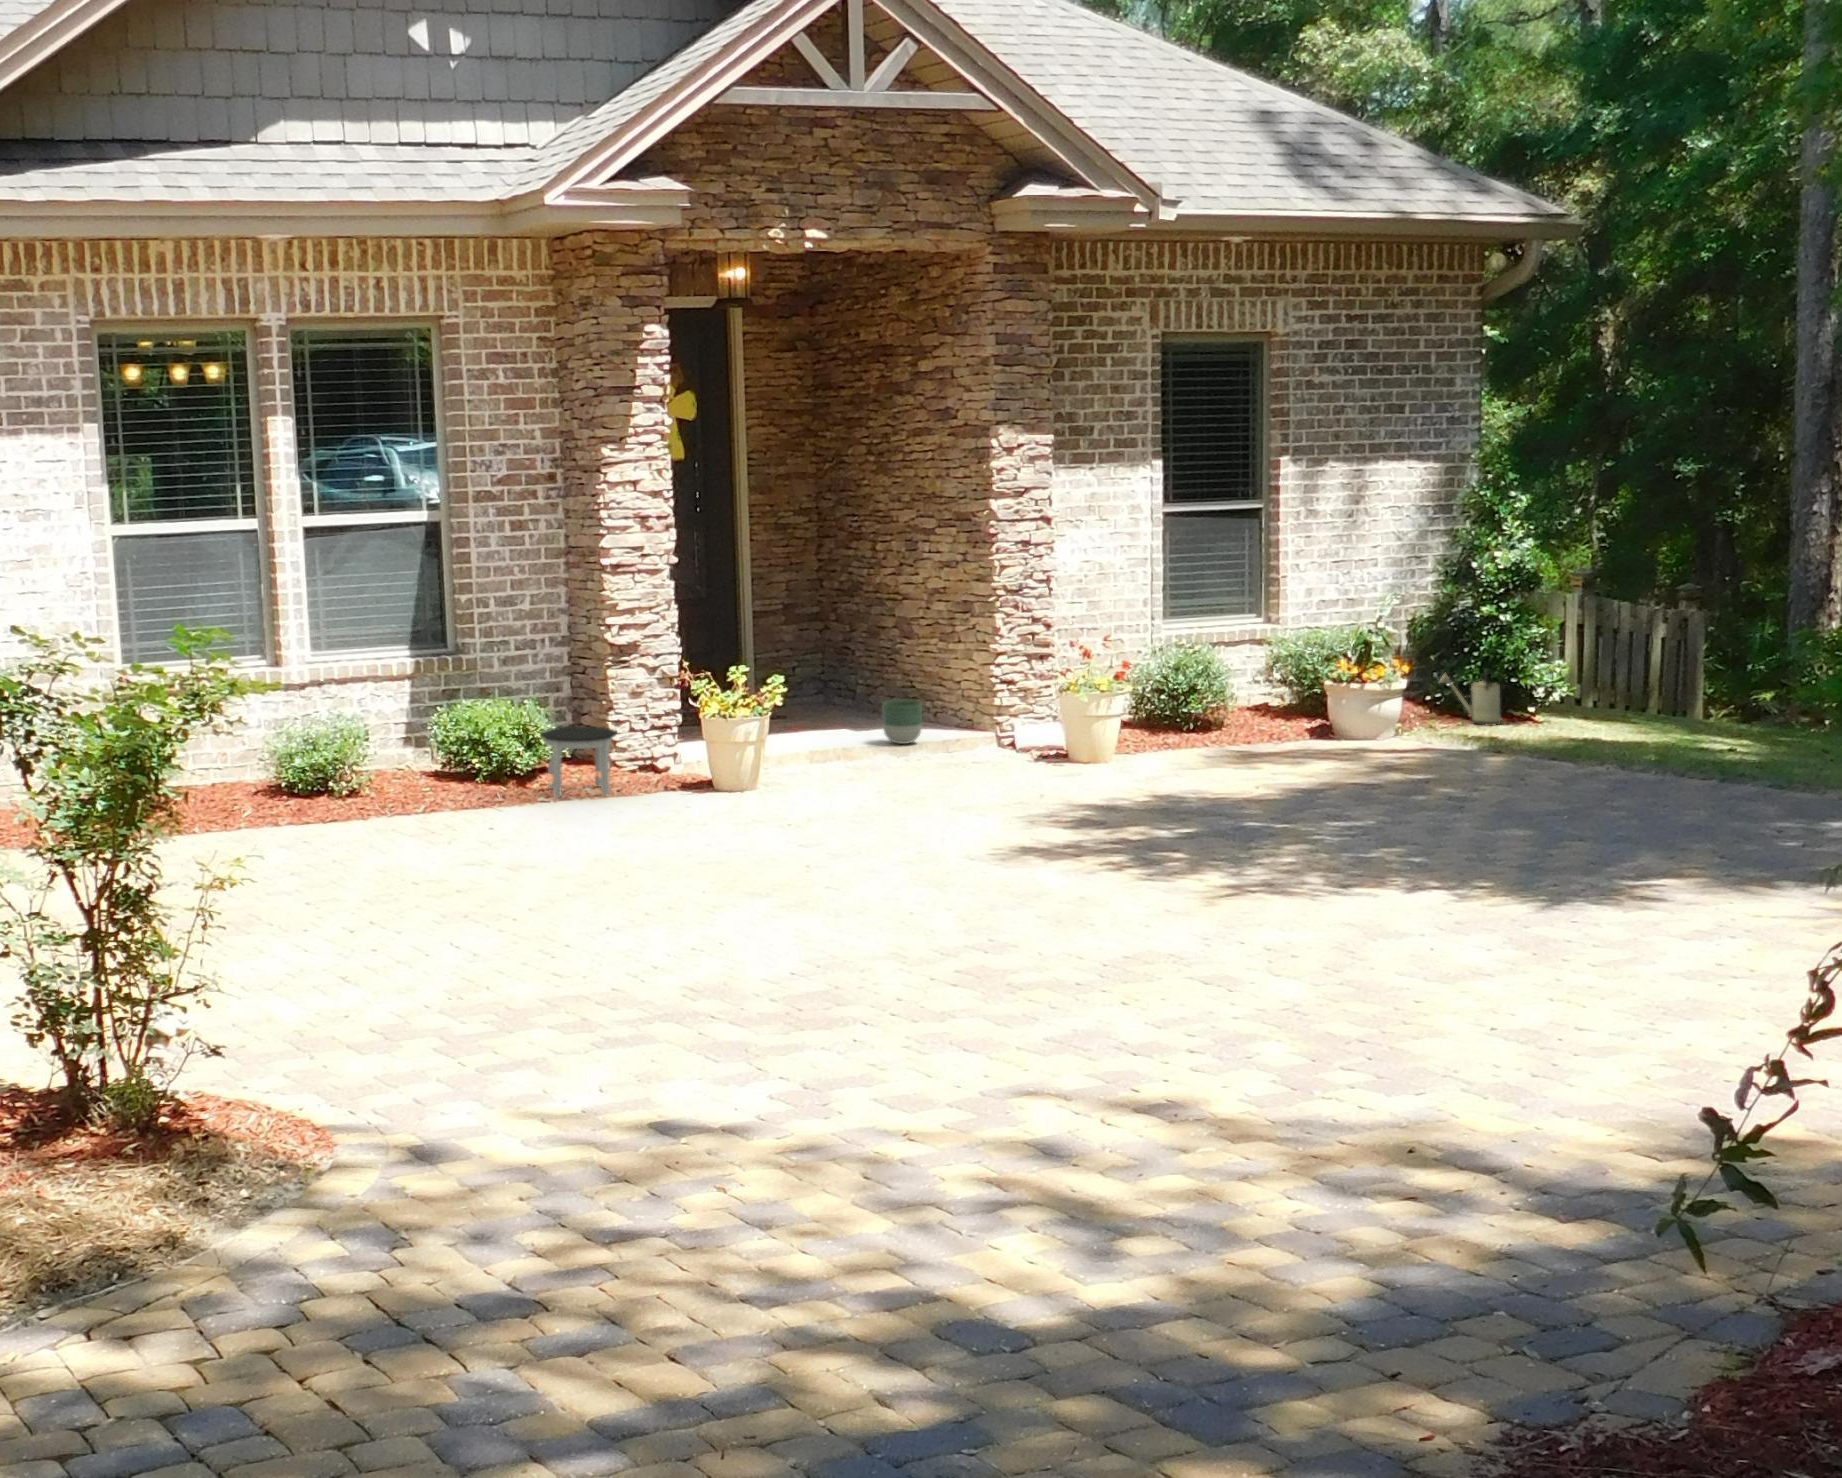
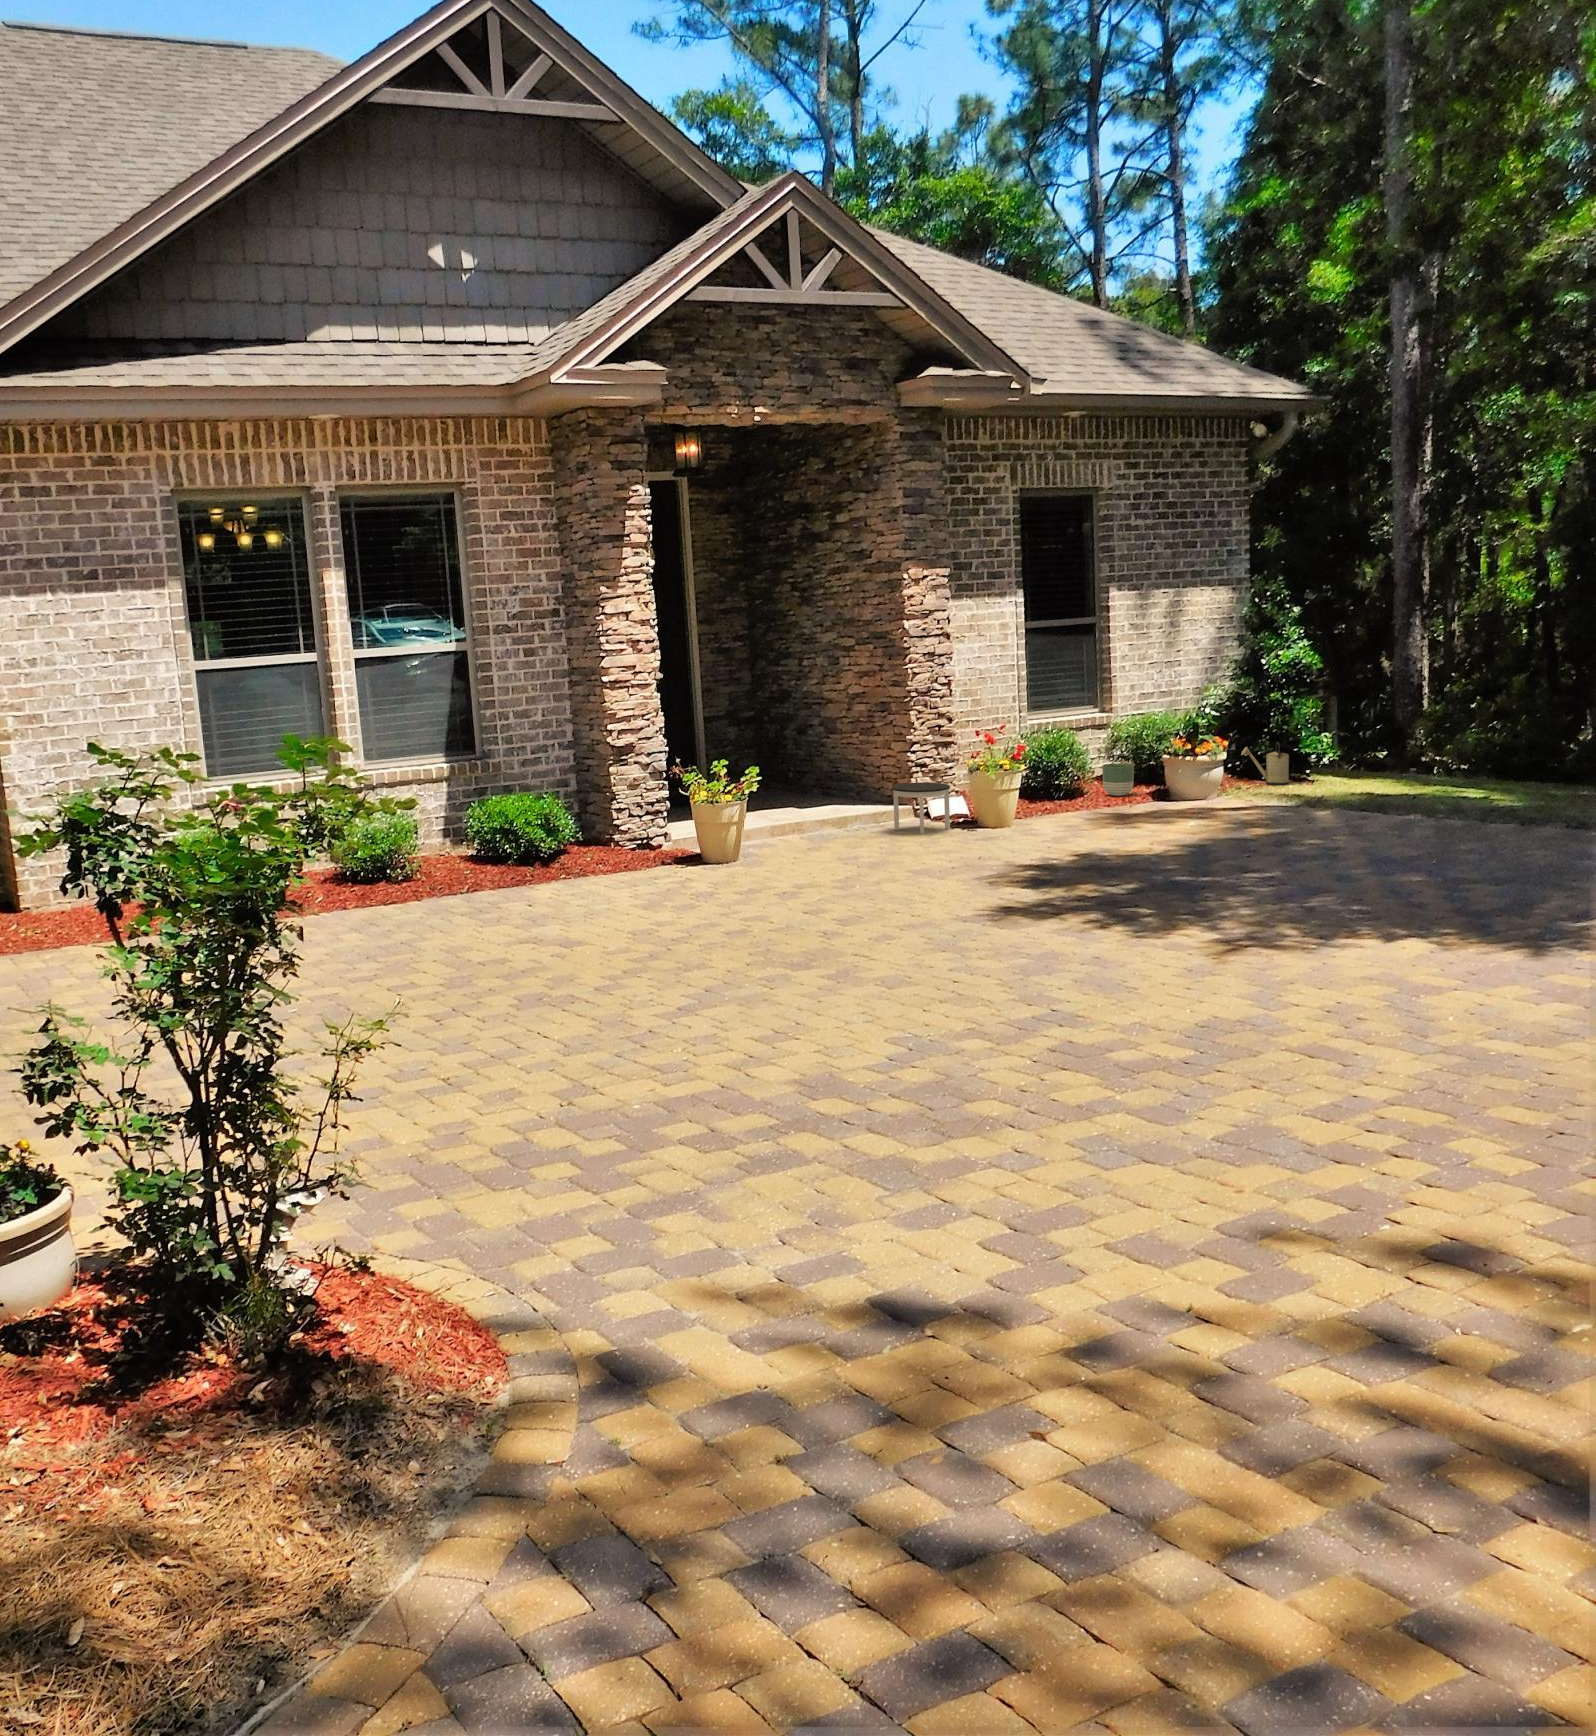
planter: present [882,699,922,744] -> present [1102,763,1134,796]
round table: present [540,726,616,798] -> present [892,782,950,834]

